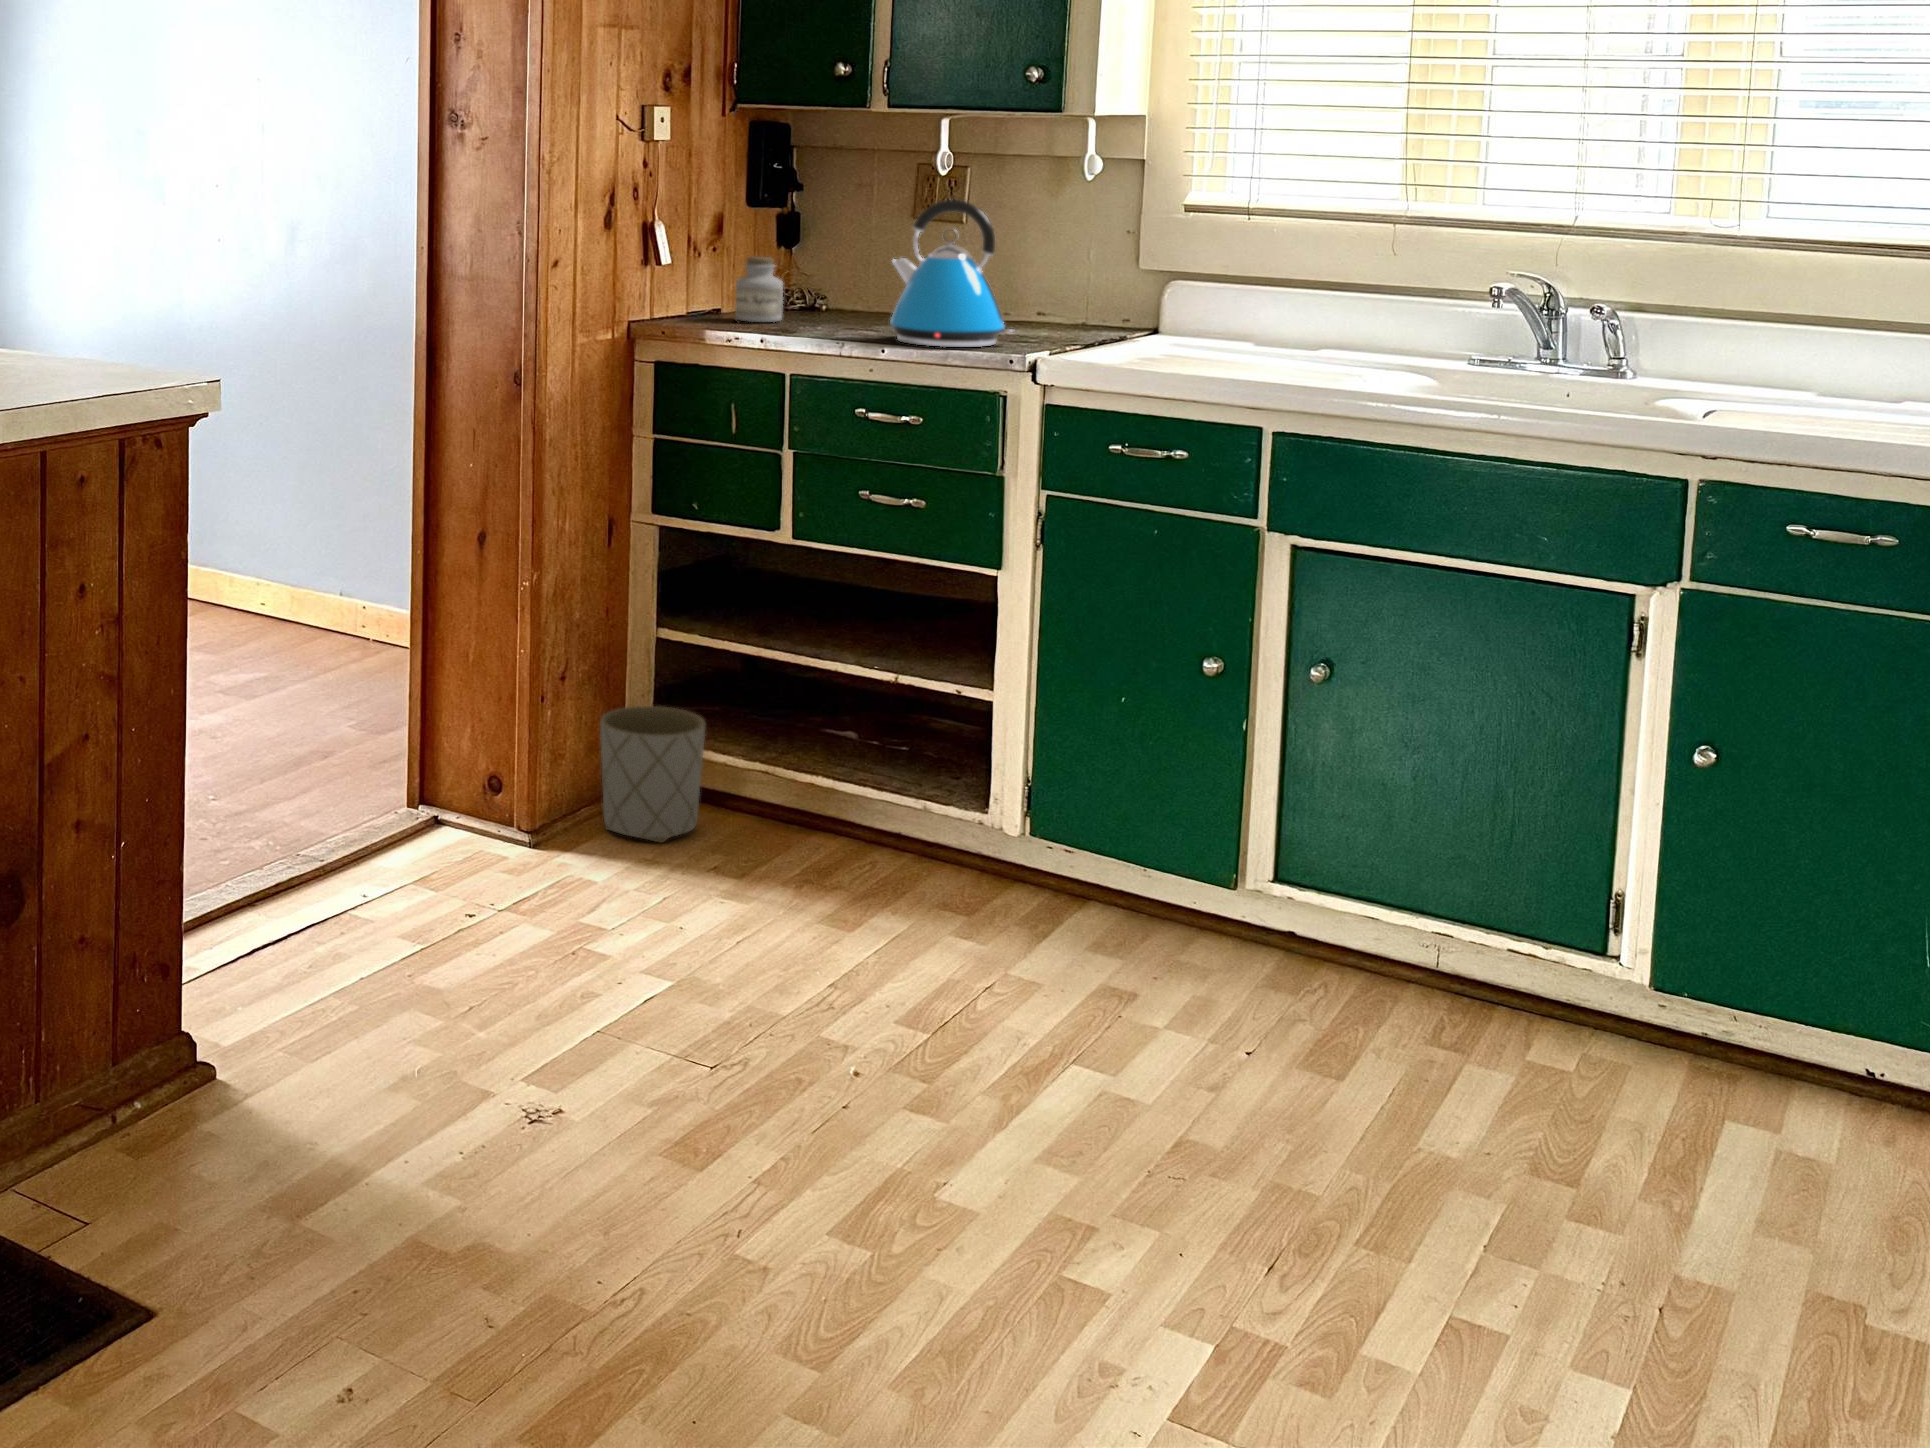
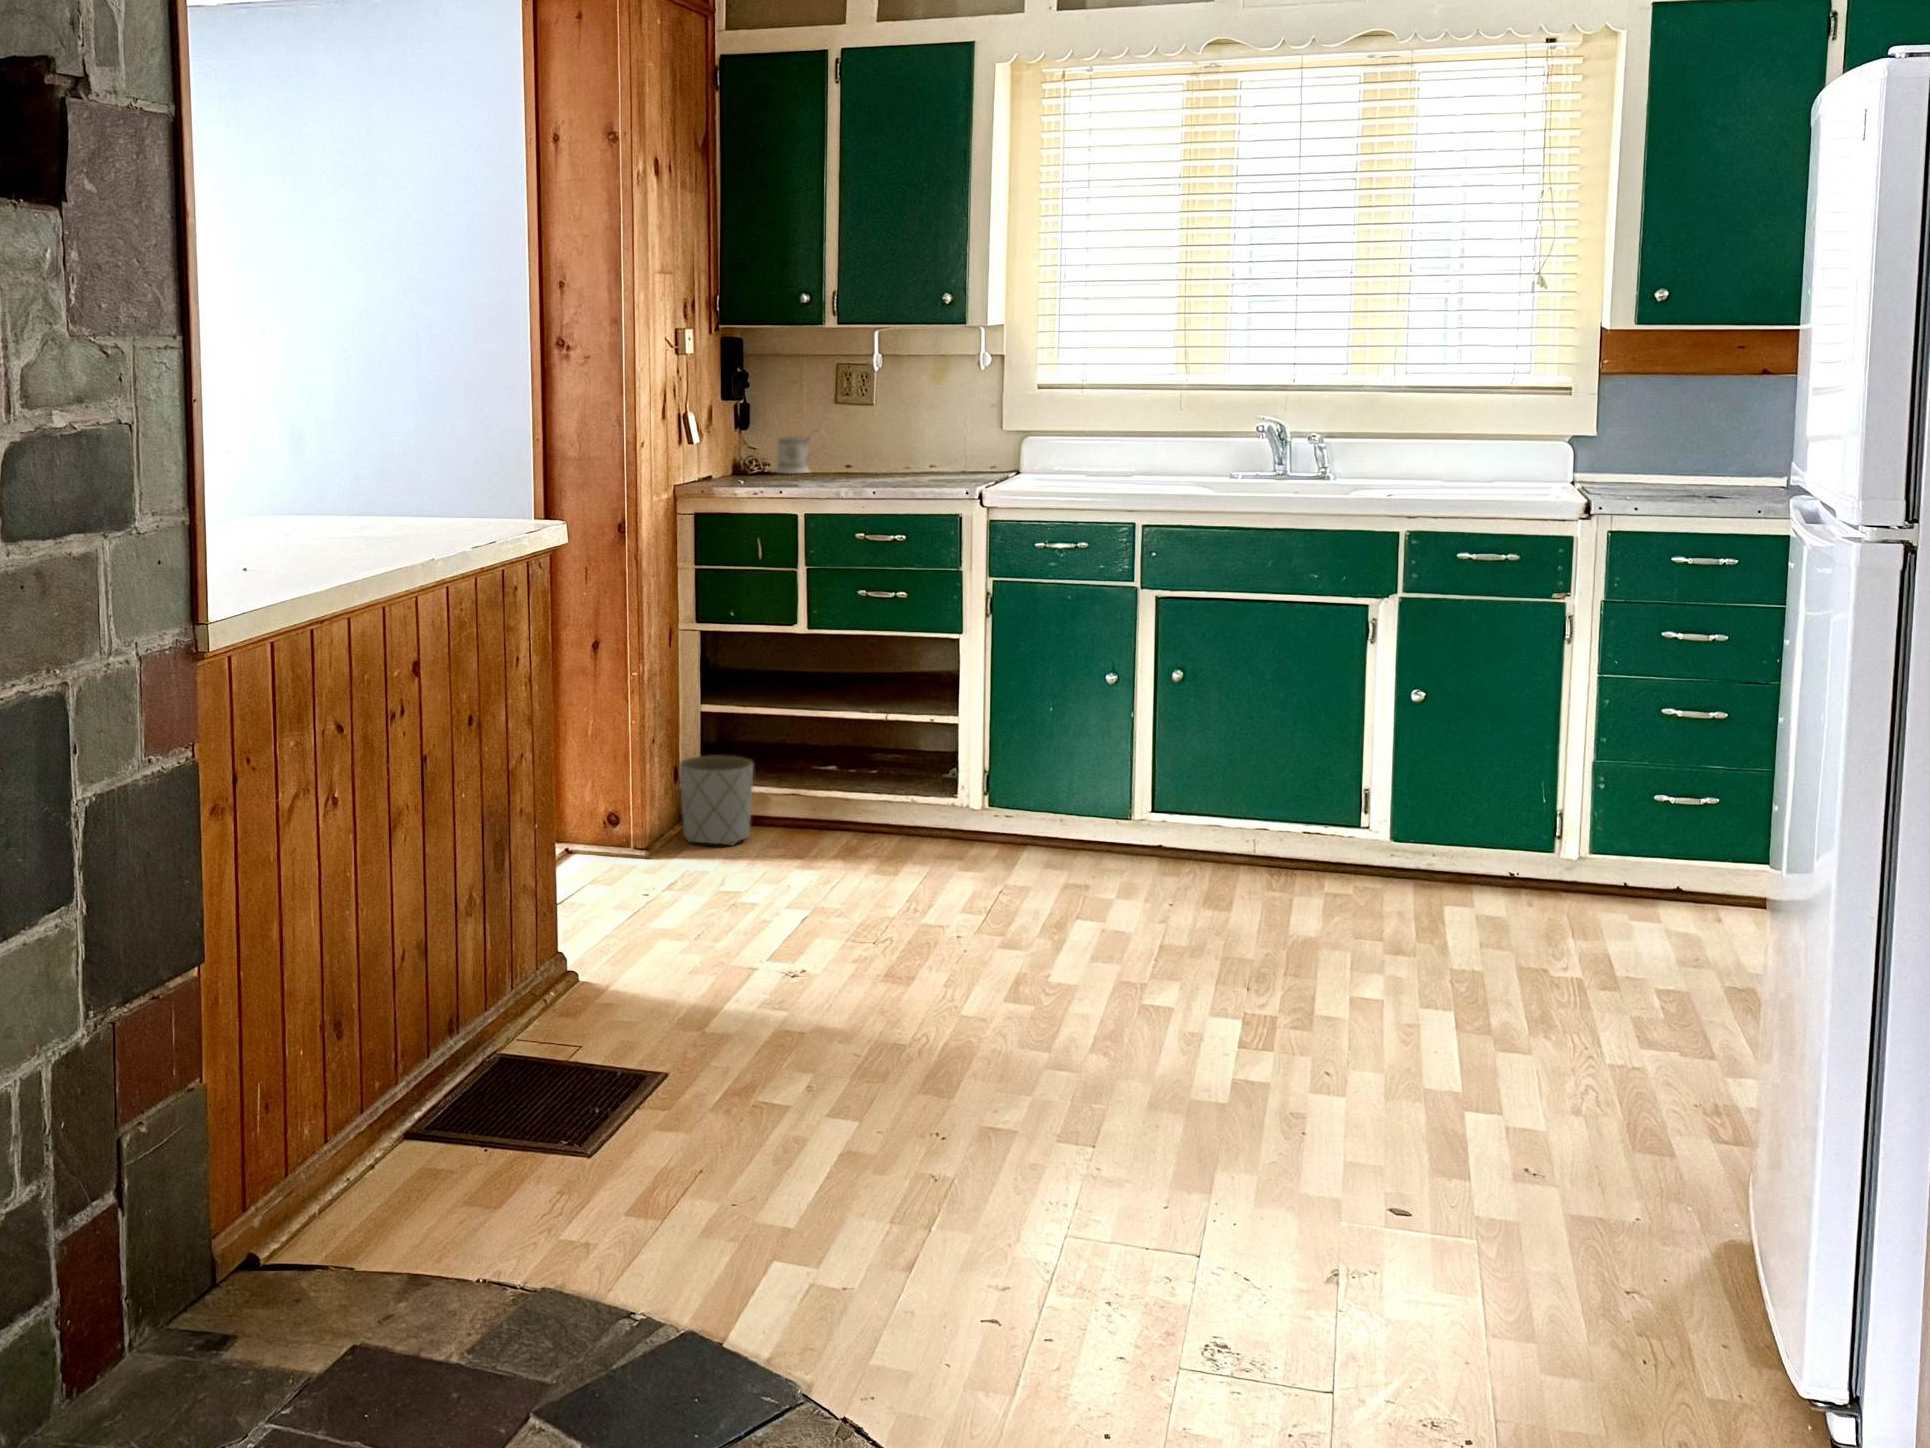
kettle: present [890,200,1015,347] -> none [866,386,952,487]
mug: none [809,252,882,314] -> present [776,429,823,474]
jar: present [735,257,783,322] -> none [740,434,773,480]

